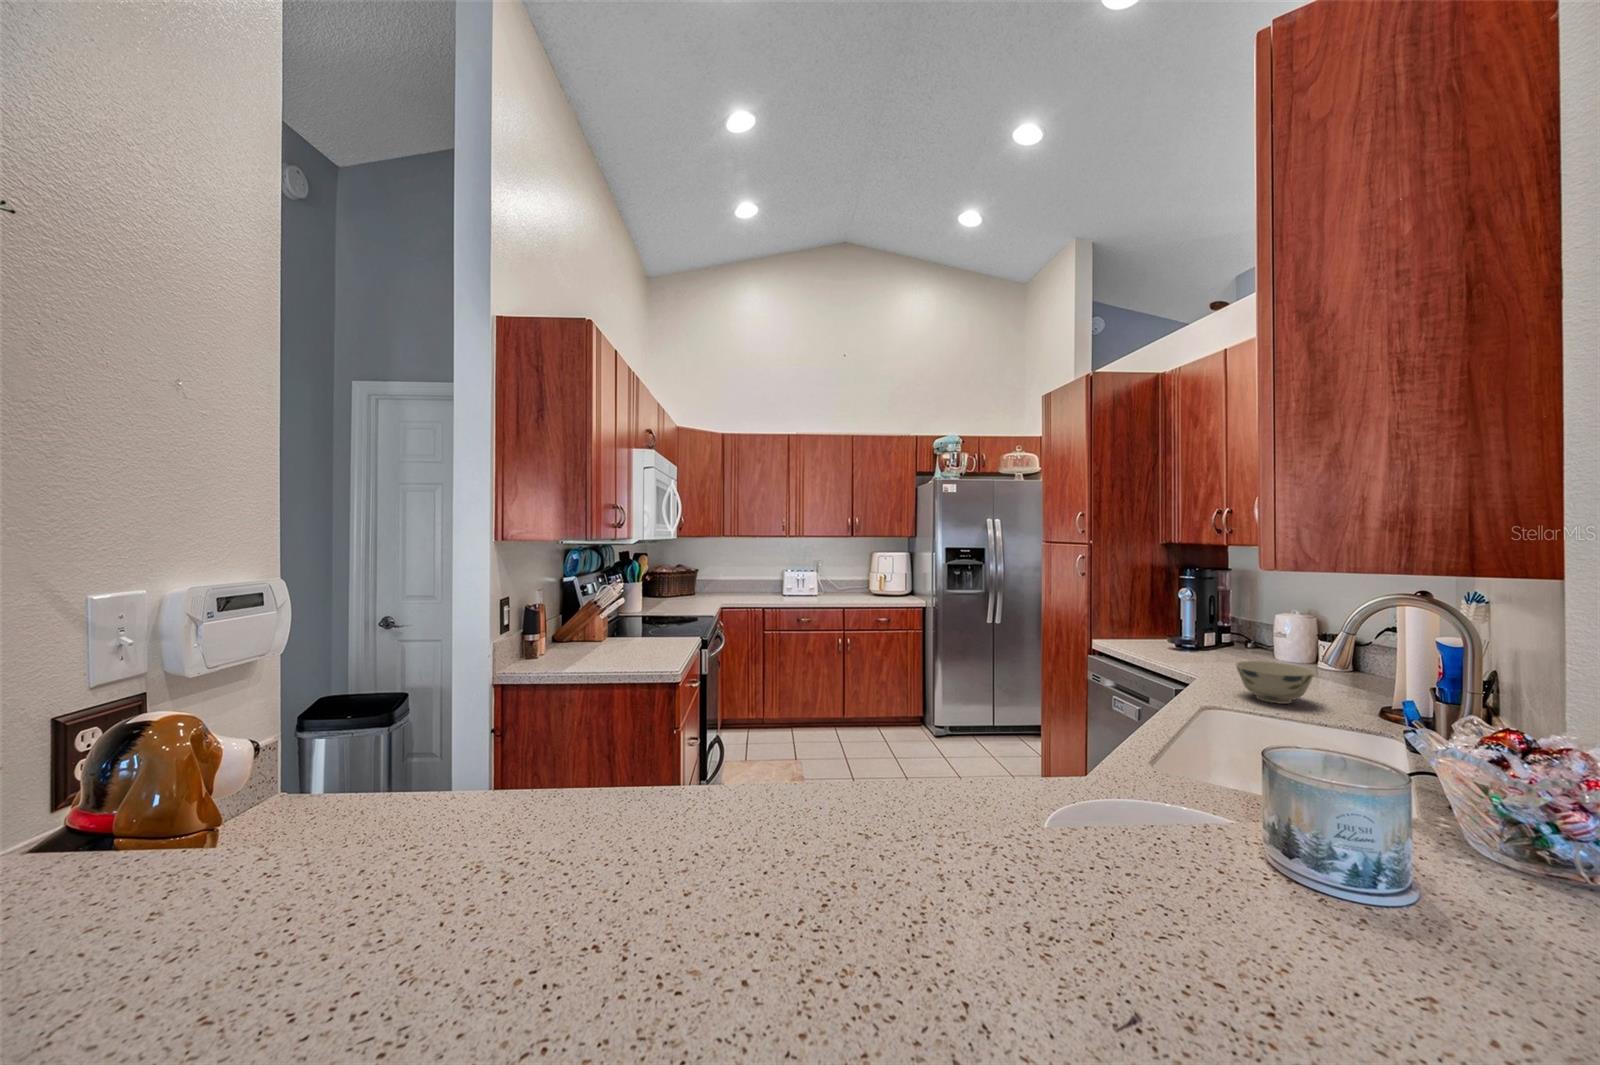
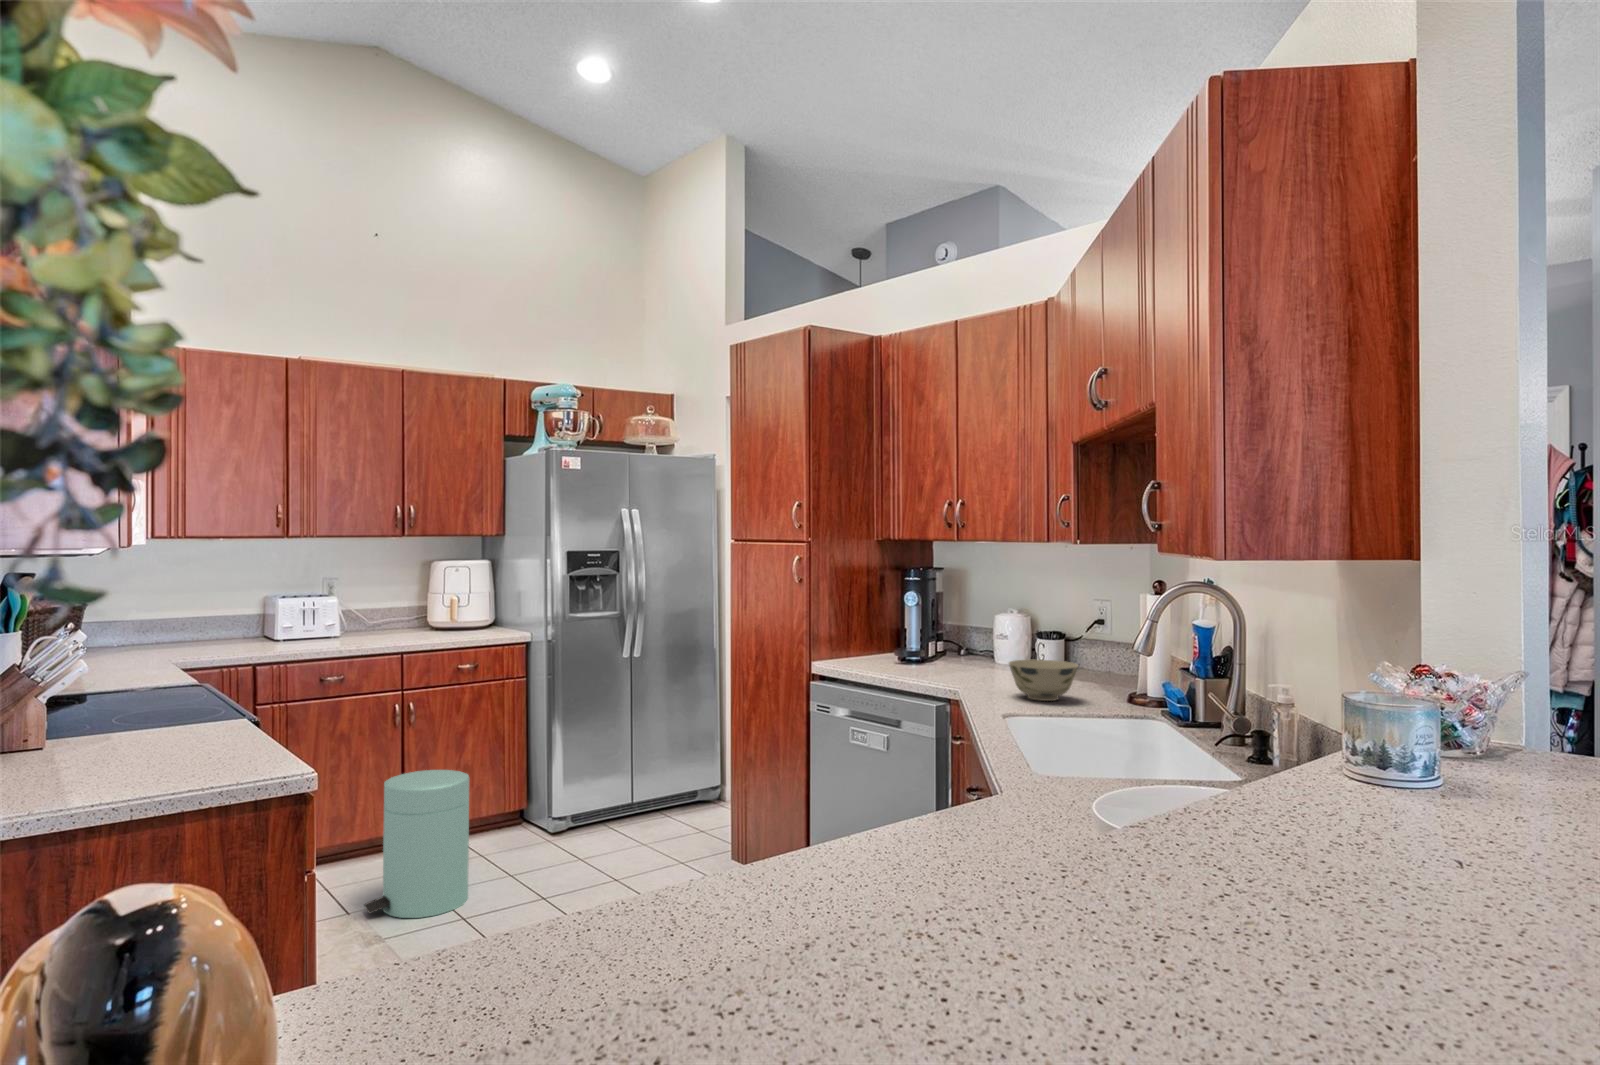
trash can: none [811,682,868,770] -> present [364,770,469,918]

